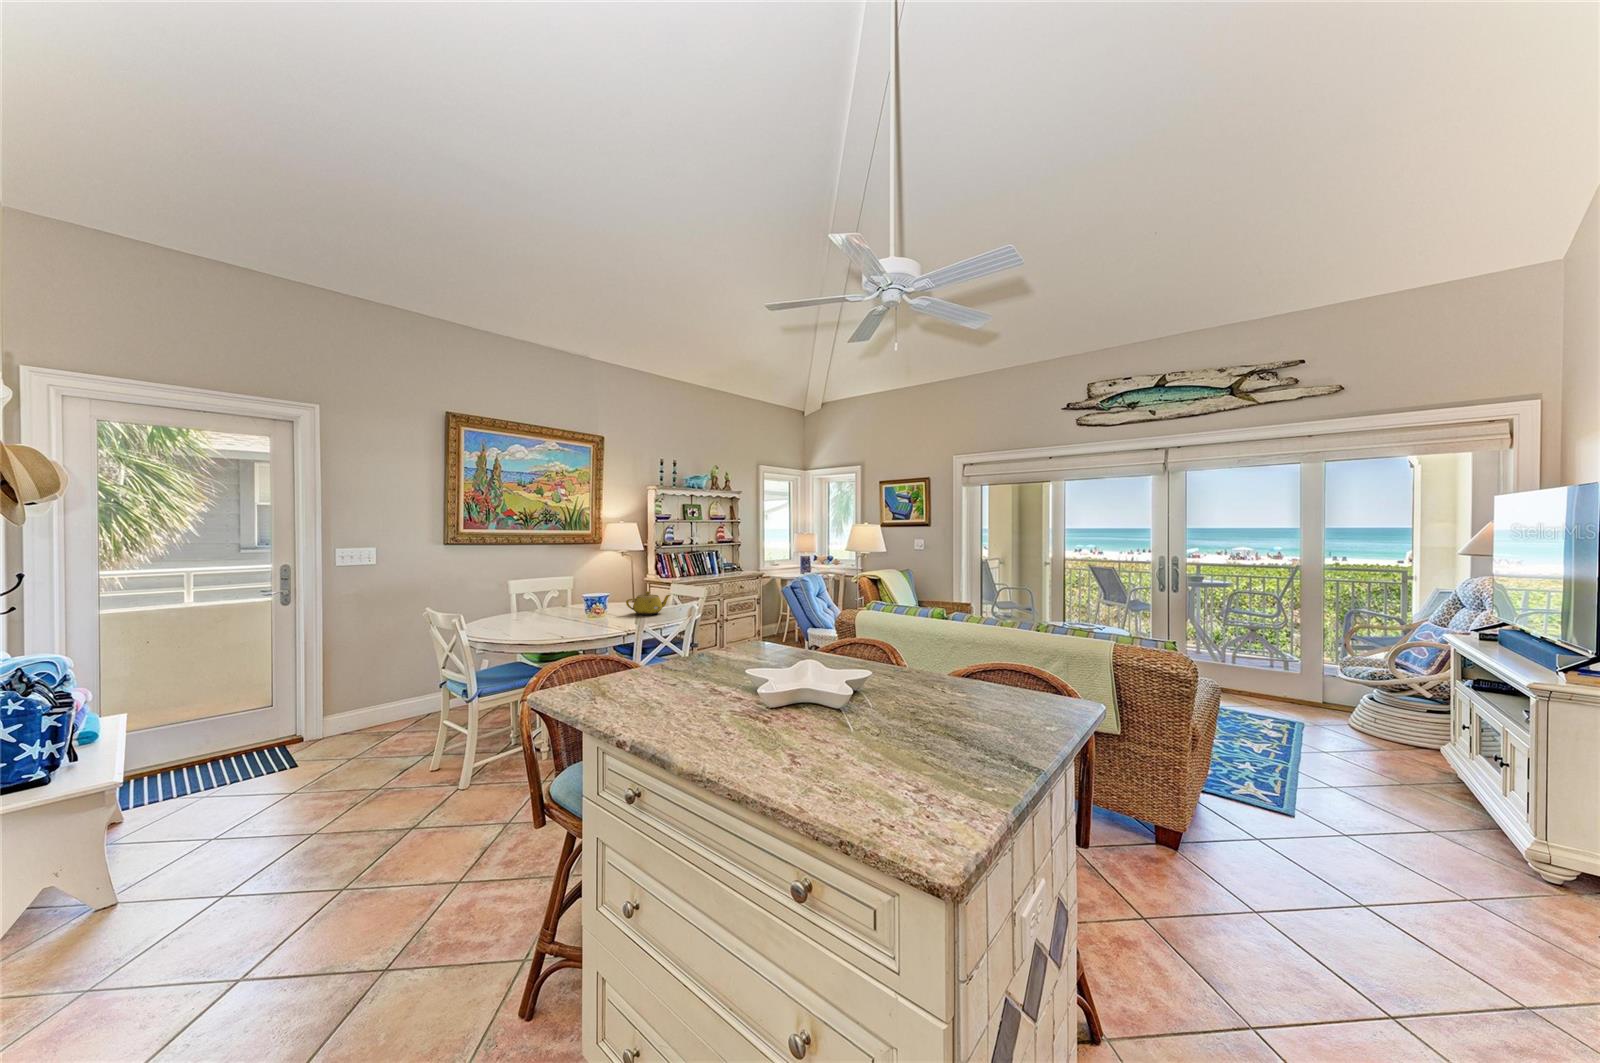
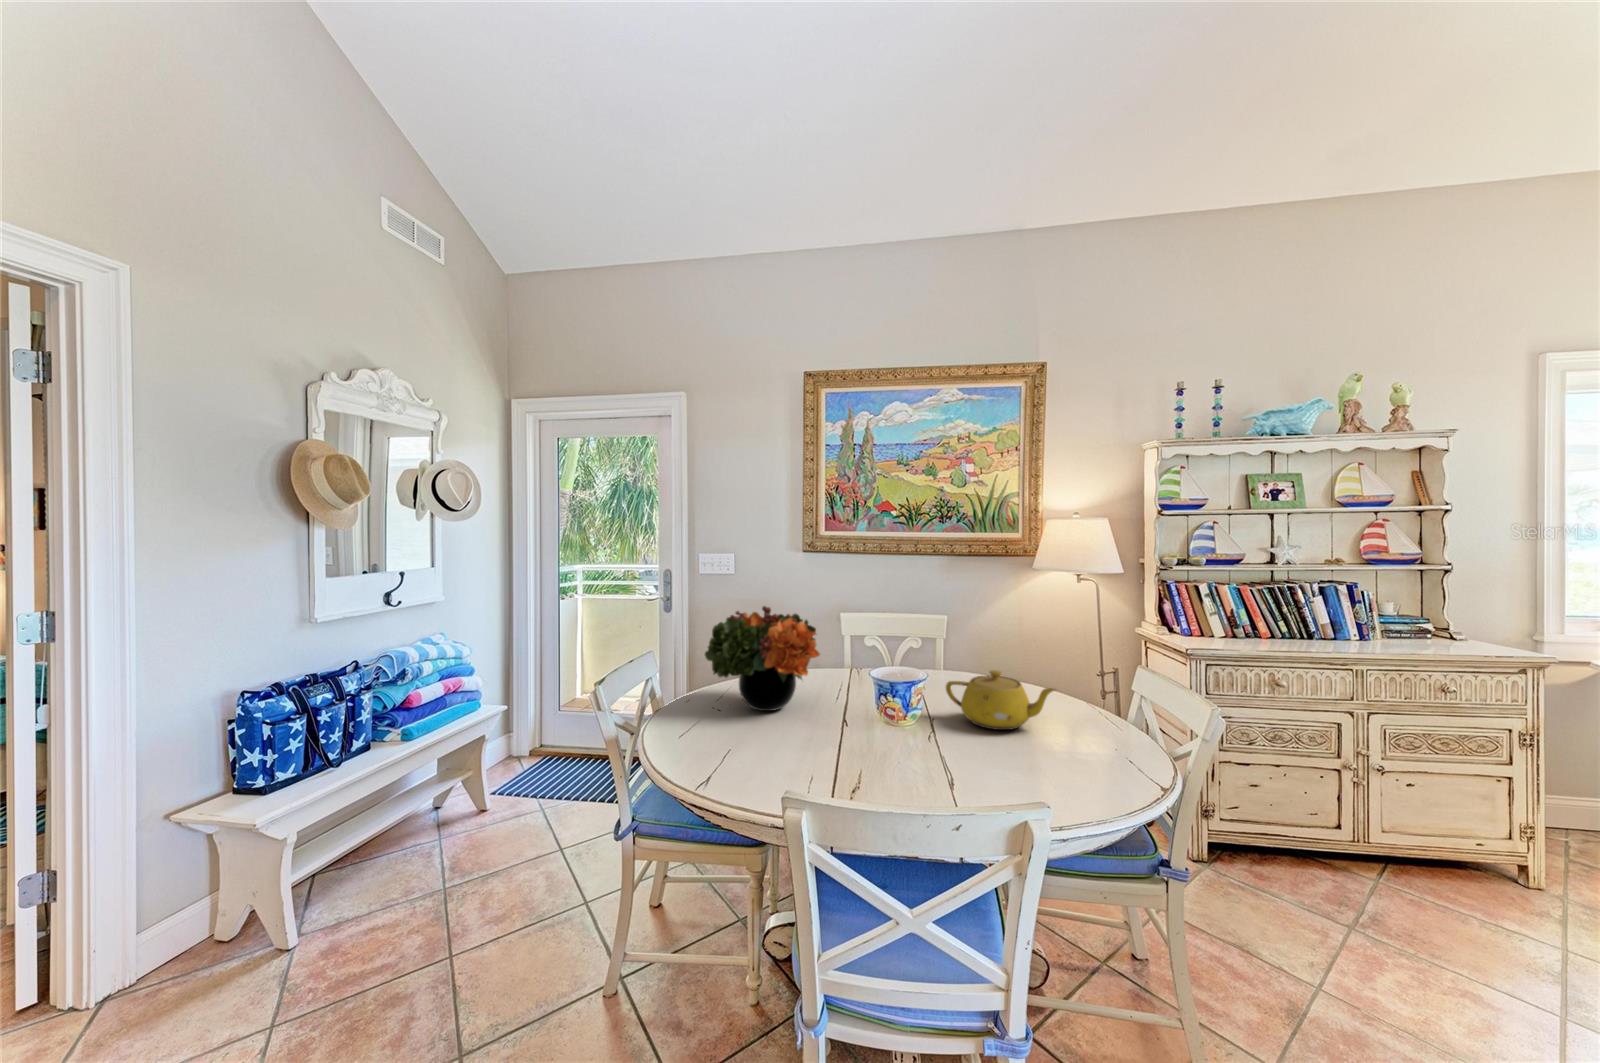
flower arrangement: none [511,573,578,628] -> present [705,606,820,711]

